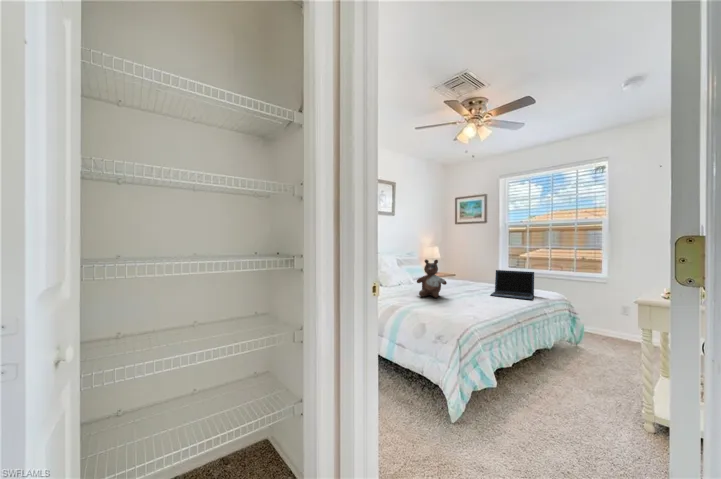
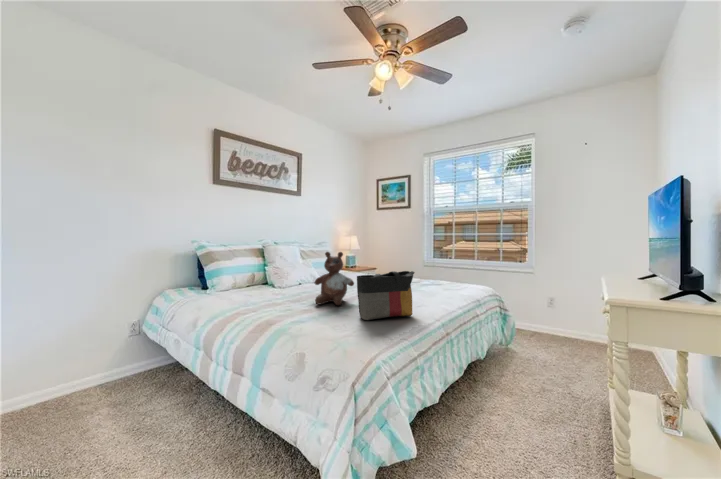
laptop: present [491,270,534,300] -> none [410,264,462,302]
tote bag: none [452,274,495,307] -> present [357,271,414,320]

